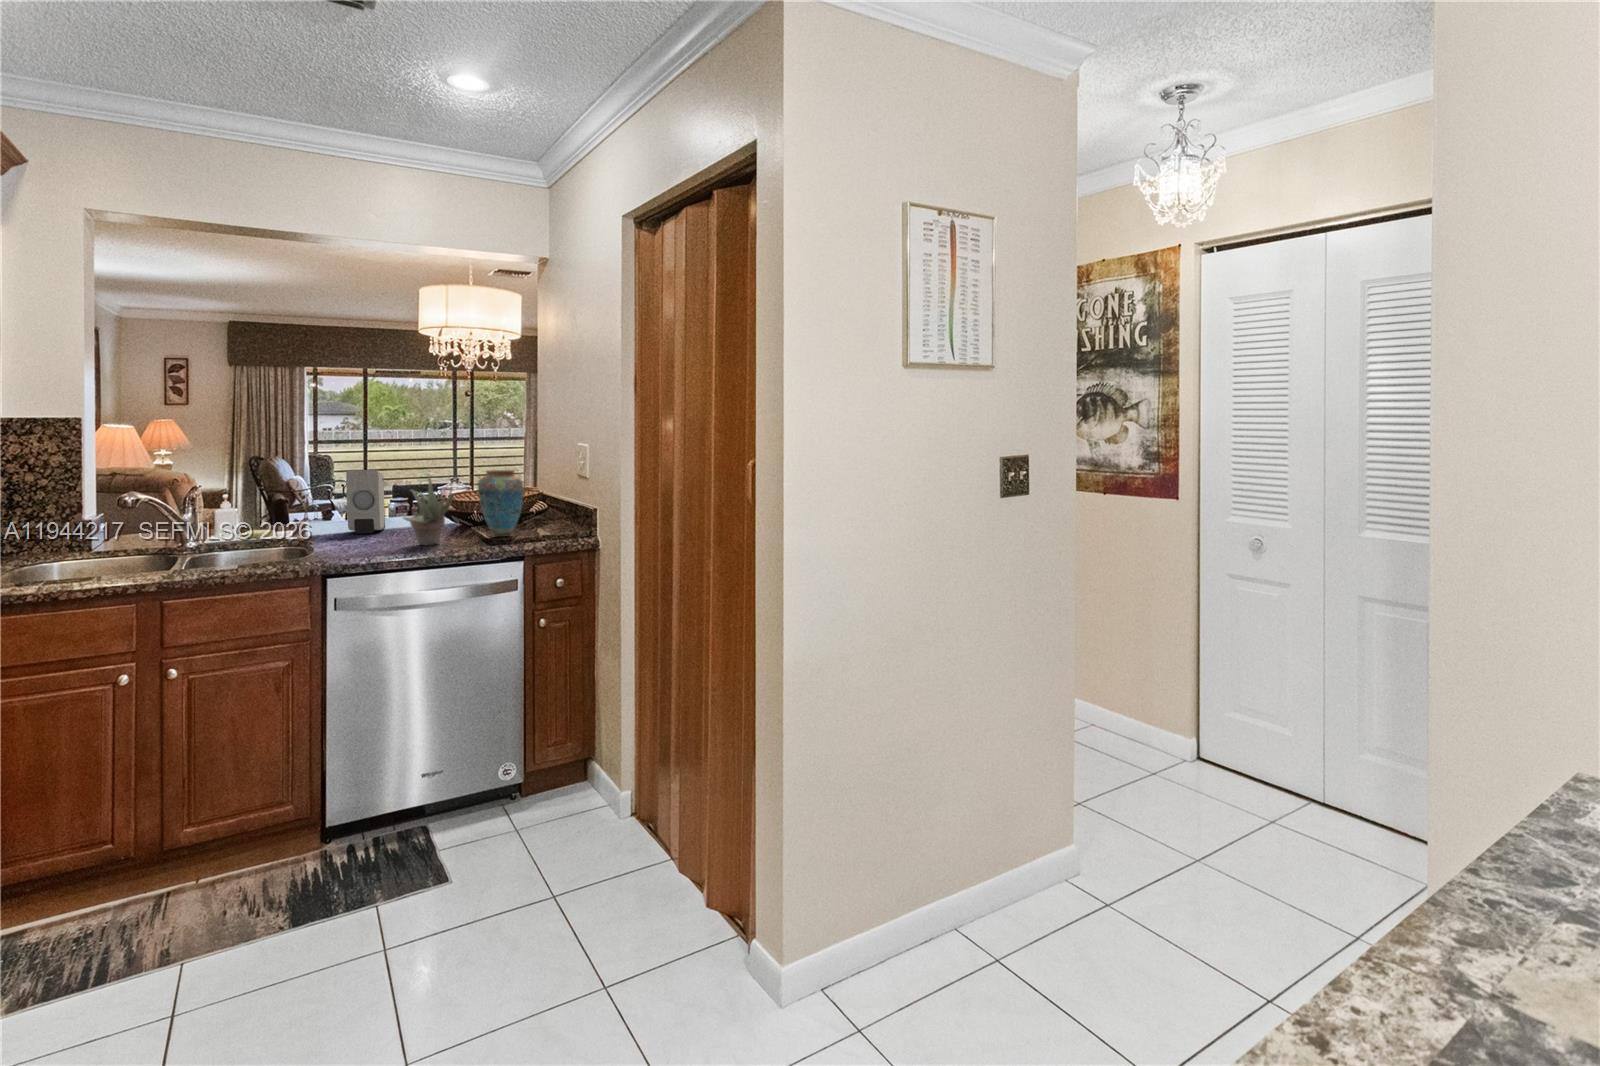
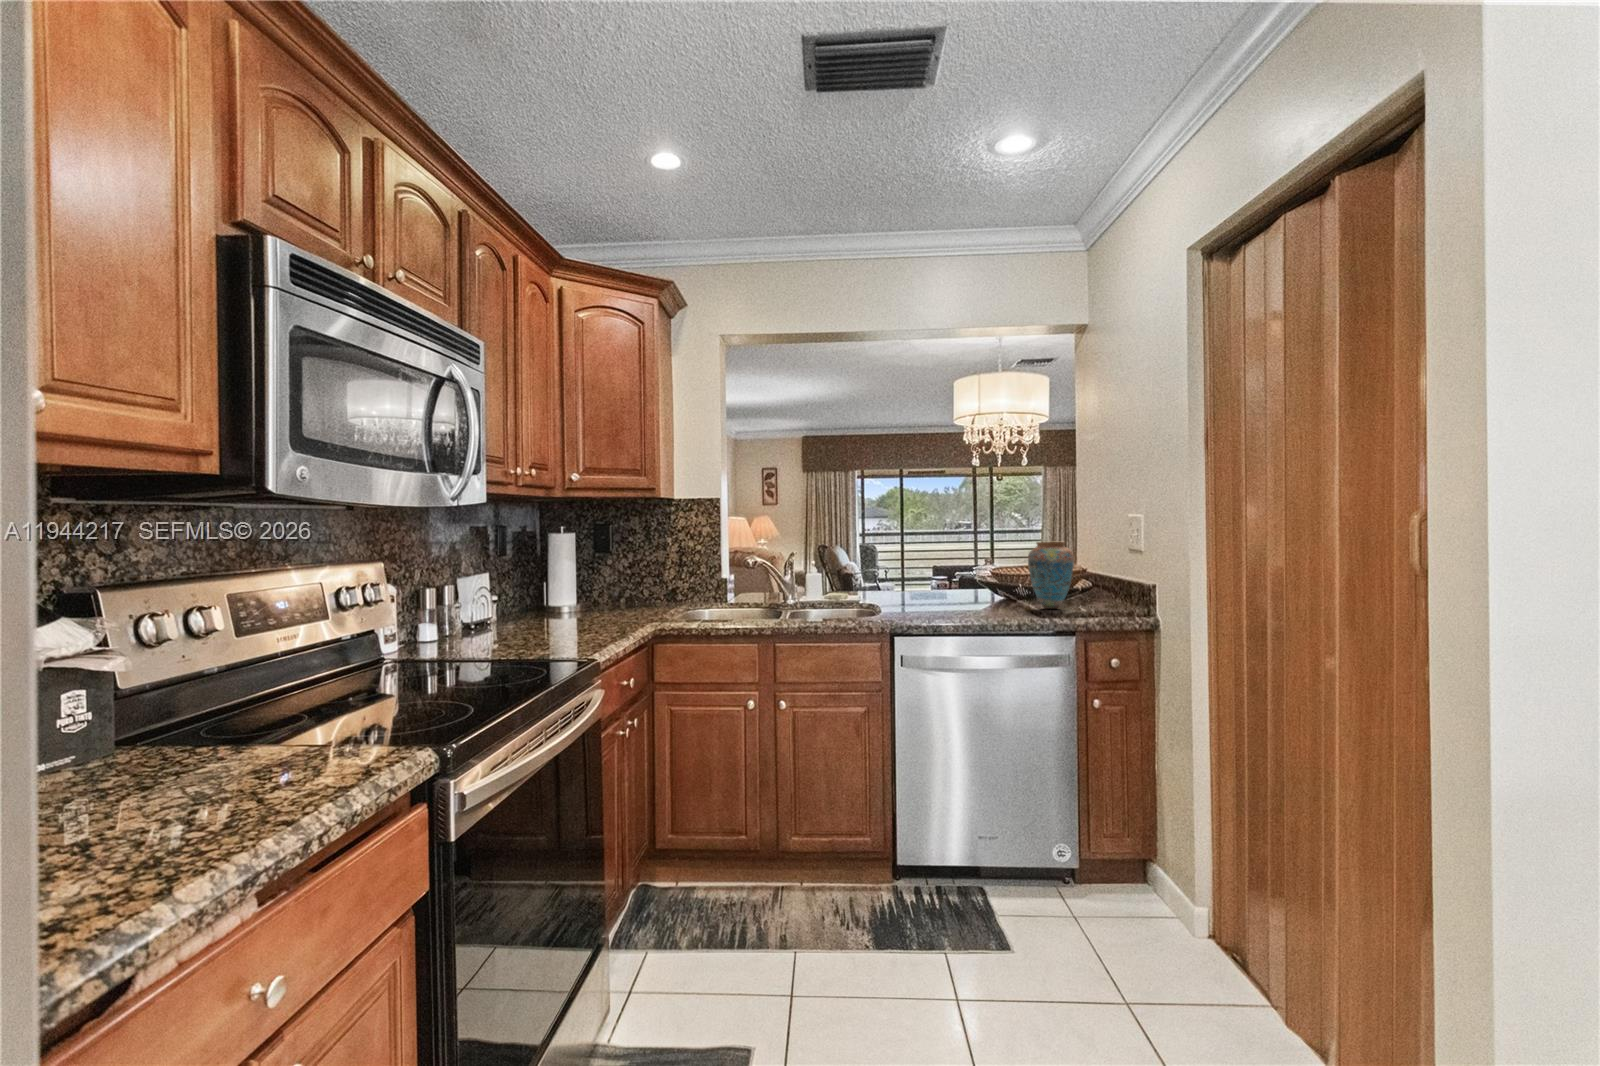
soap dispenser: present [346,470,385,534] -> none [907,544,937,602]
succulent plant: present [404,476,454,545] -> none [962,544,1008,613]

